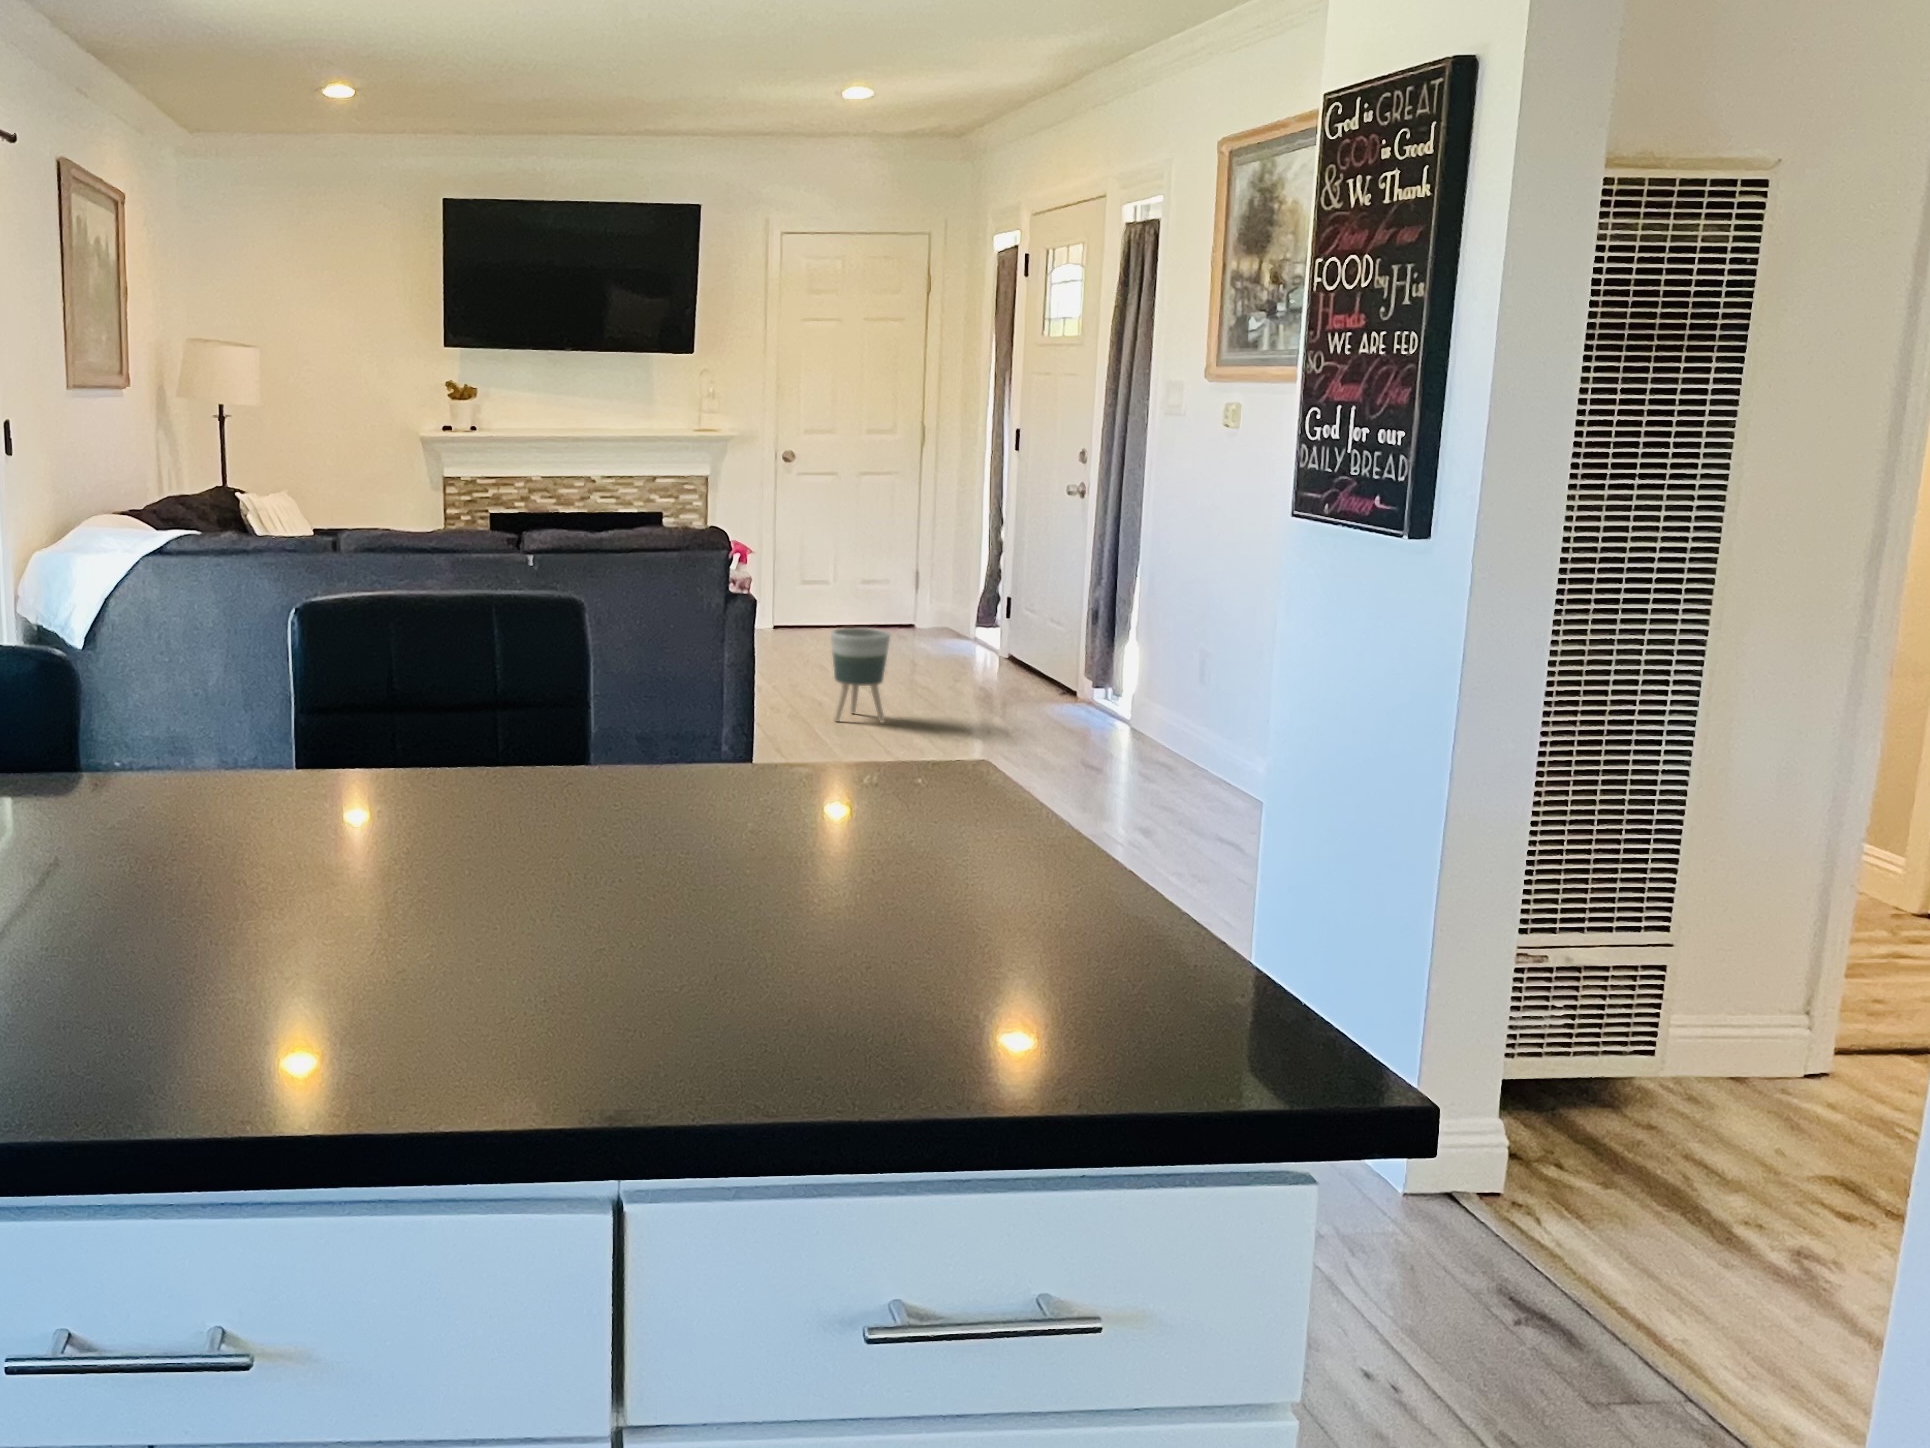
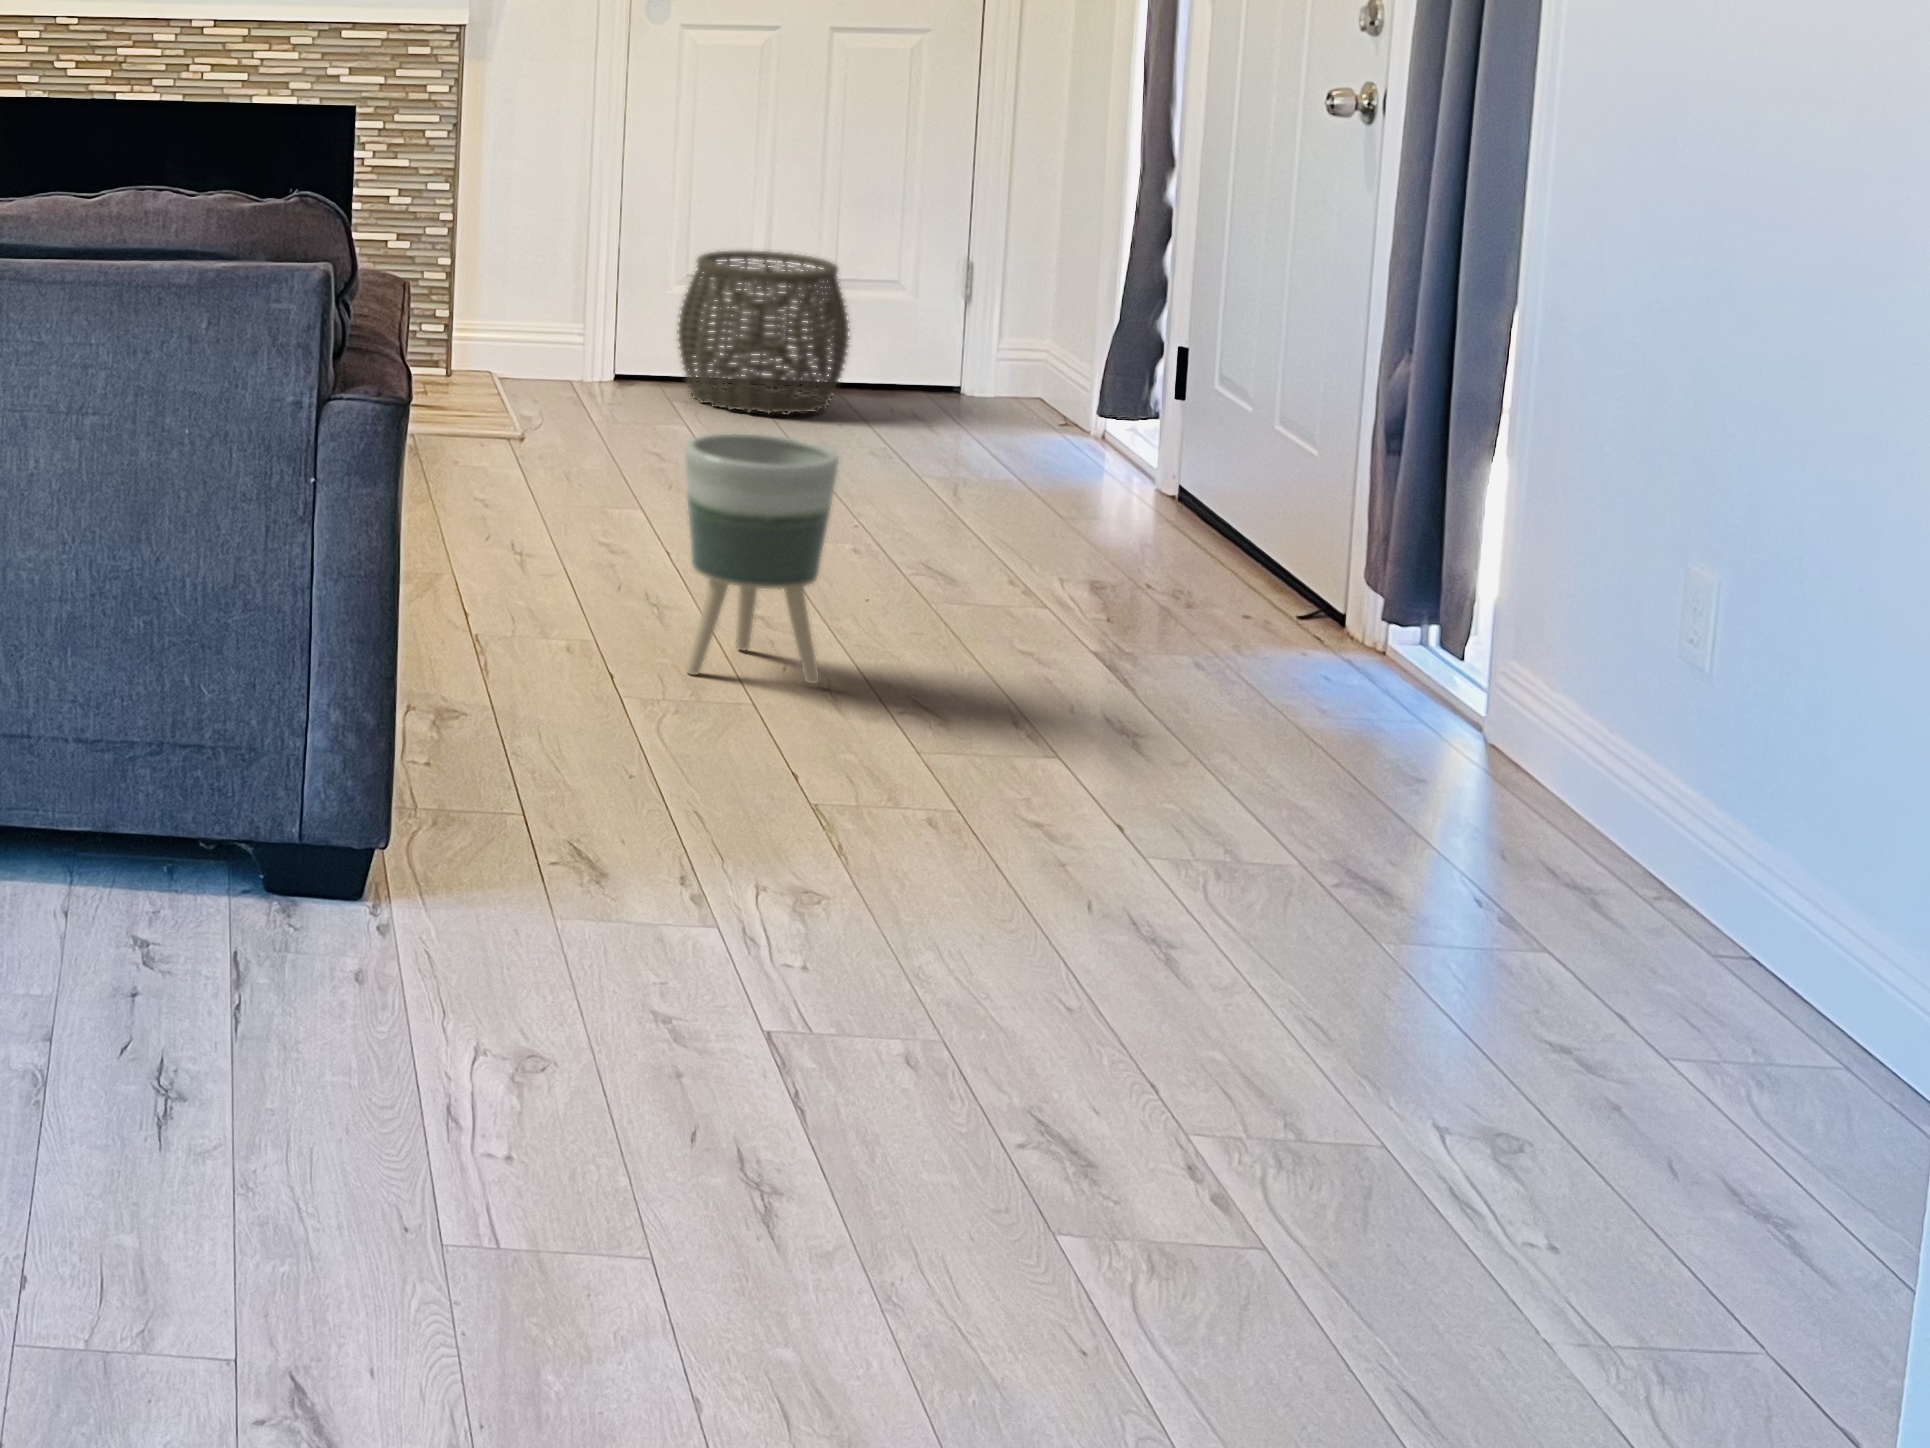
woven basket: none [801,569,873,636] -> present [677,250,850,415]

